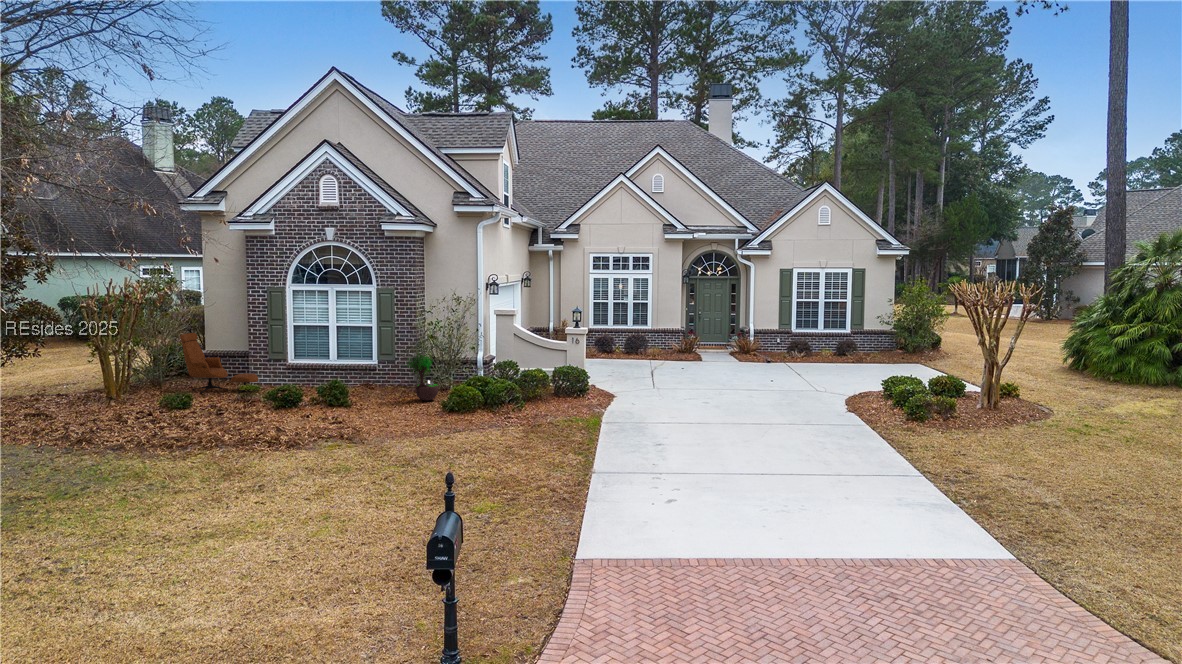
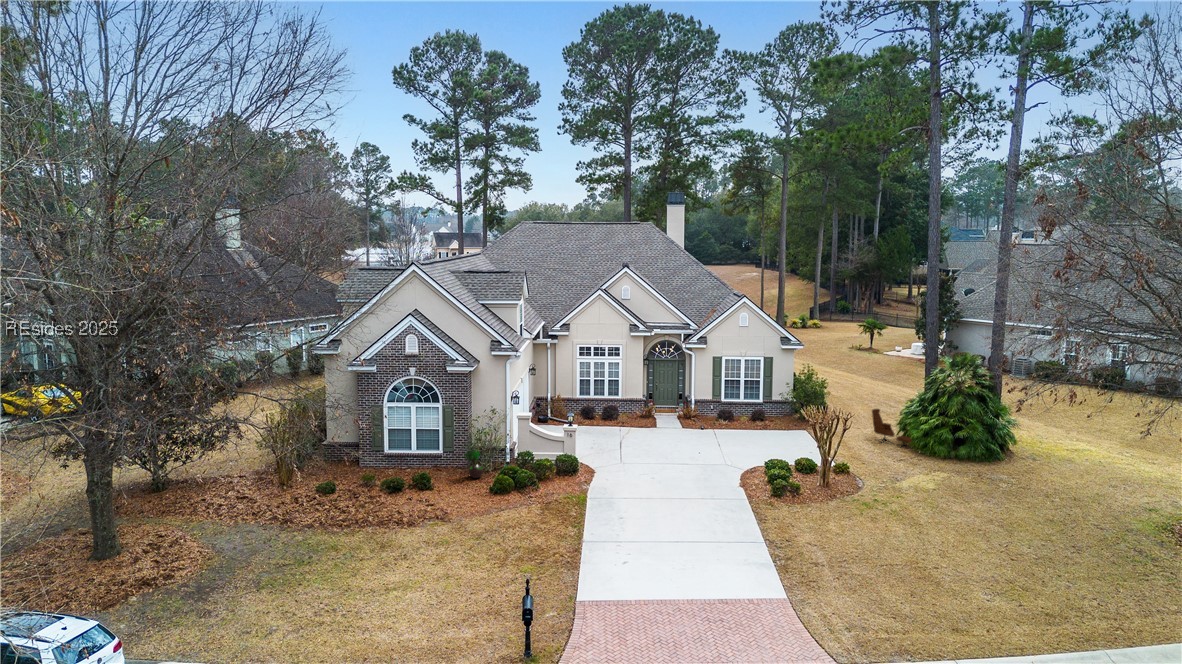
lounge chair: present [180,333,258,394] -> present [872,409,912,446]

